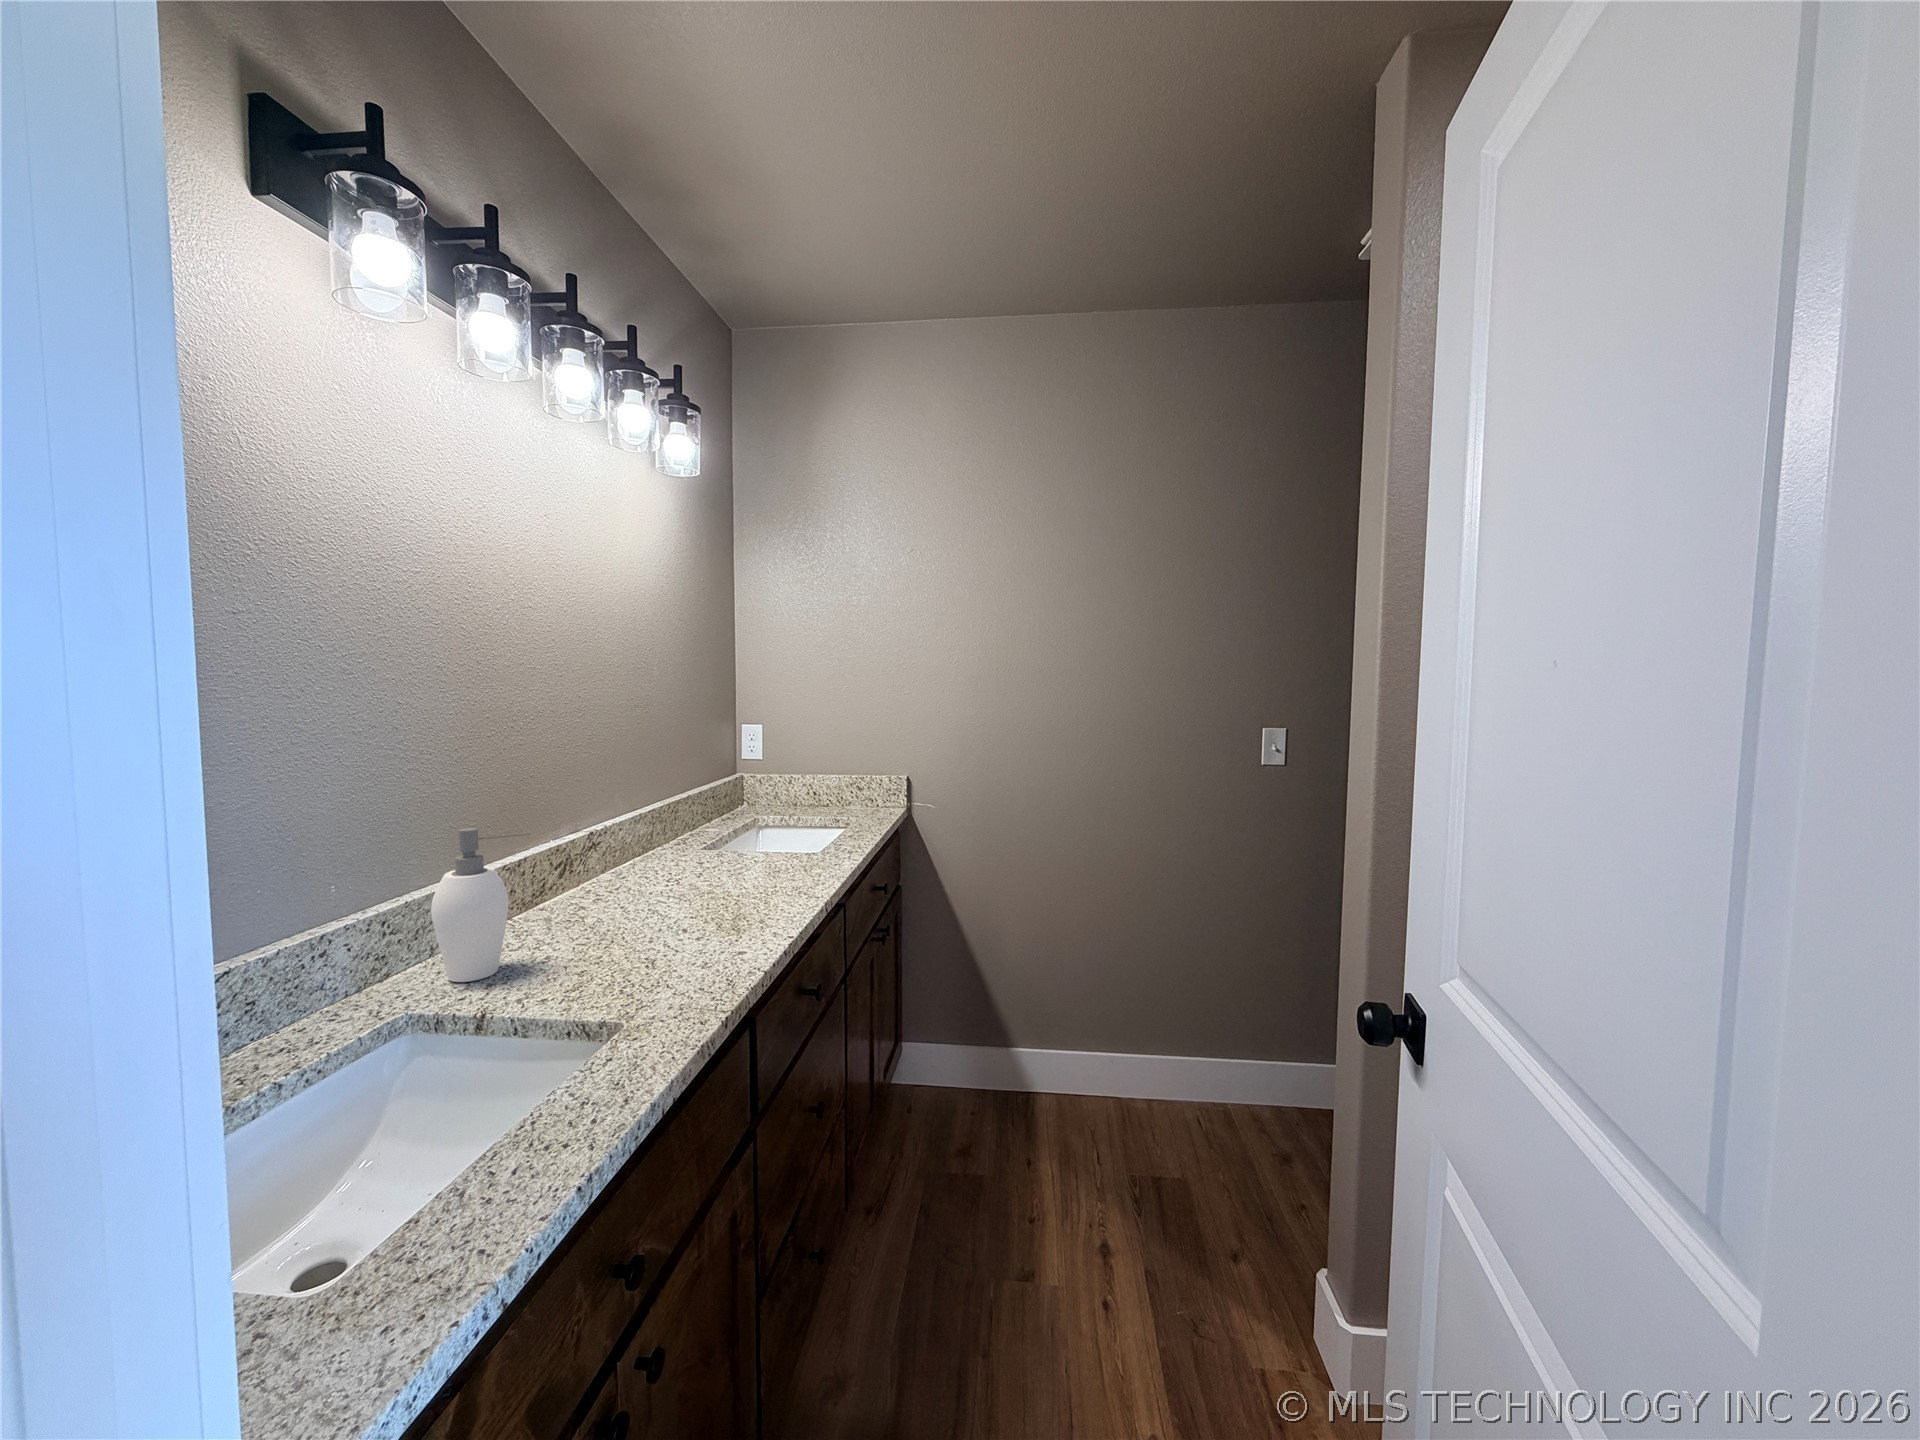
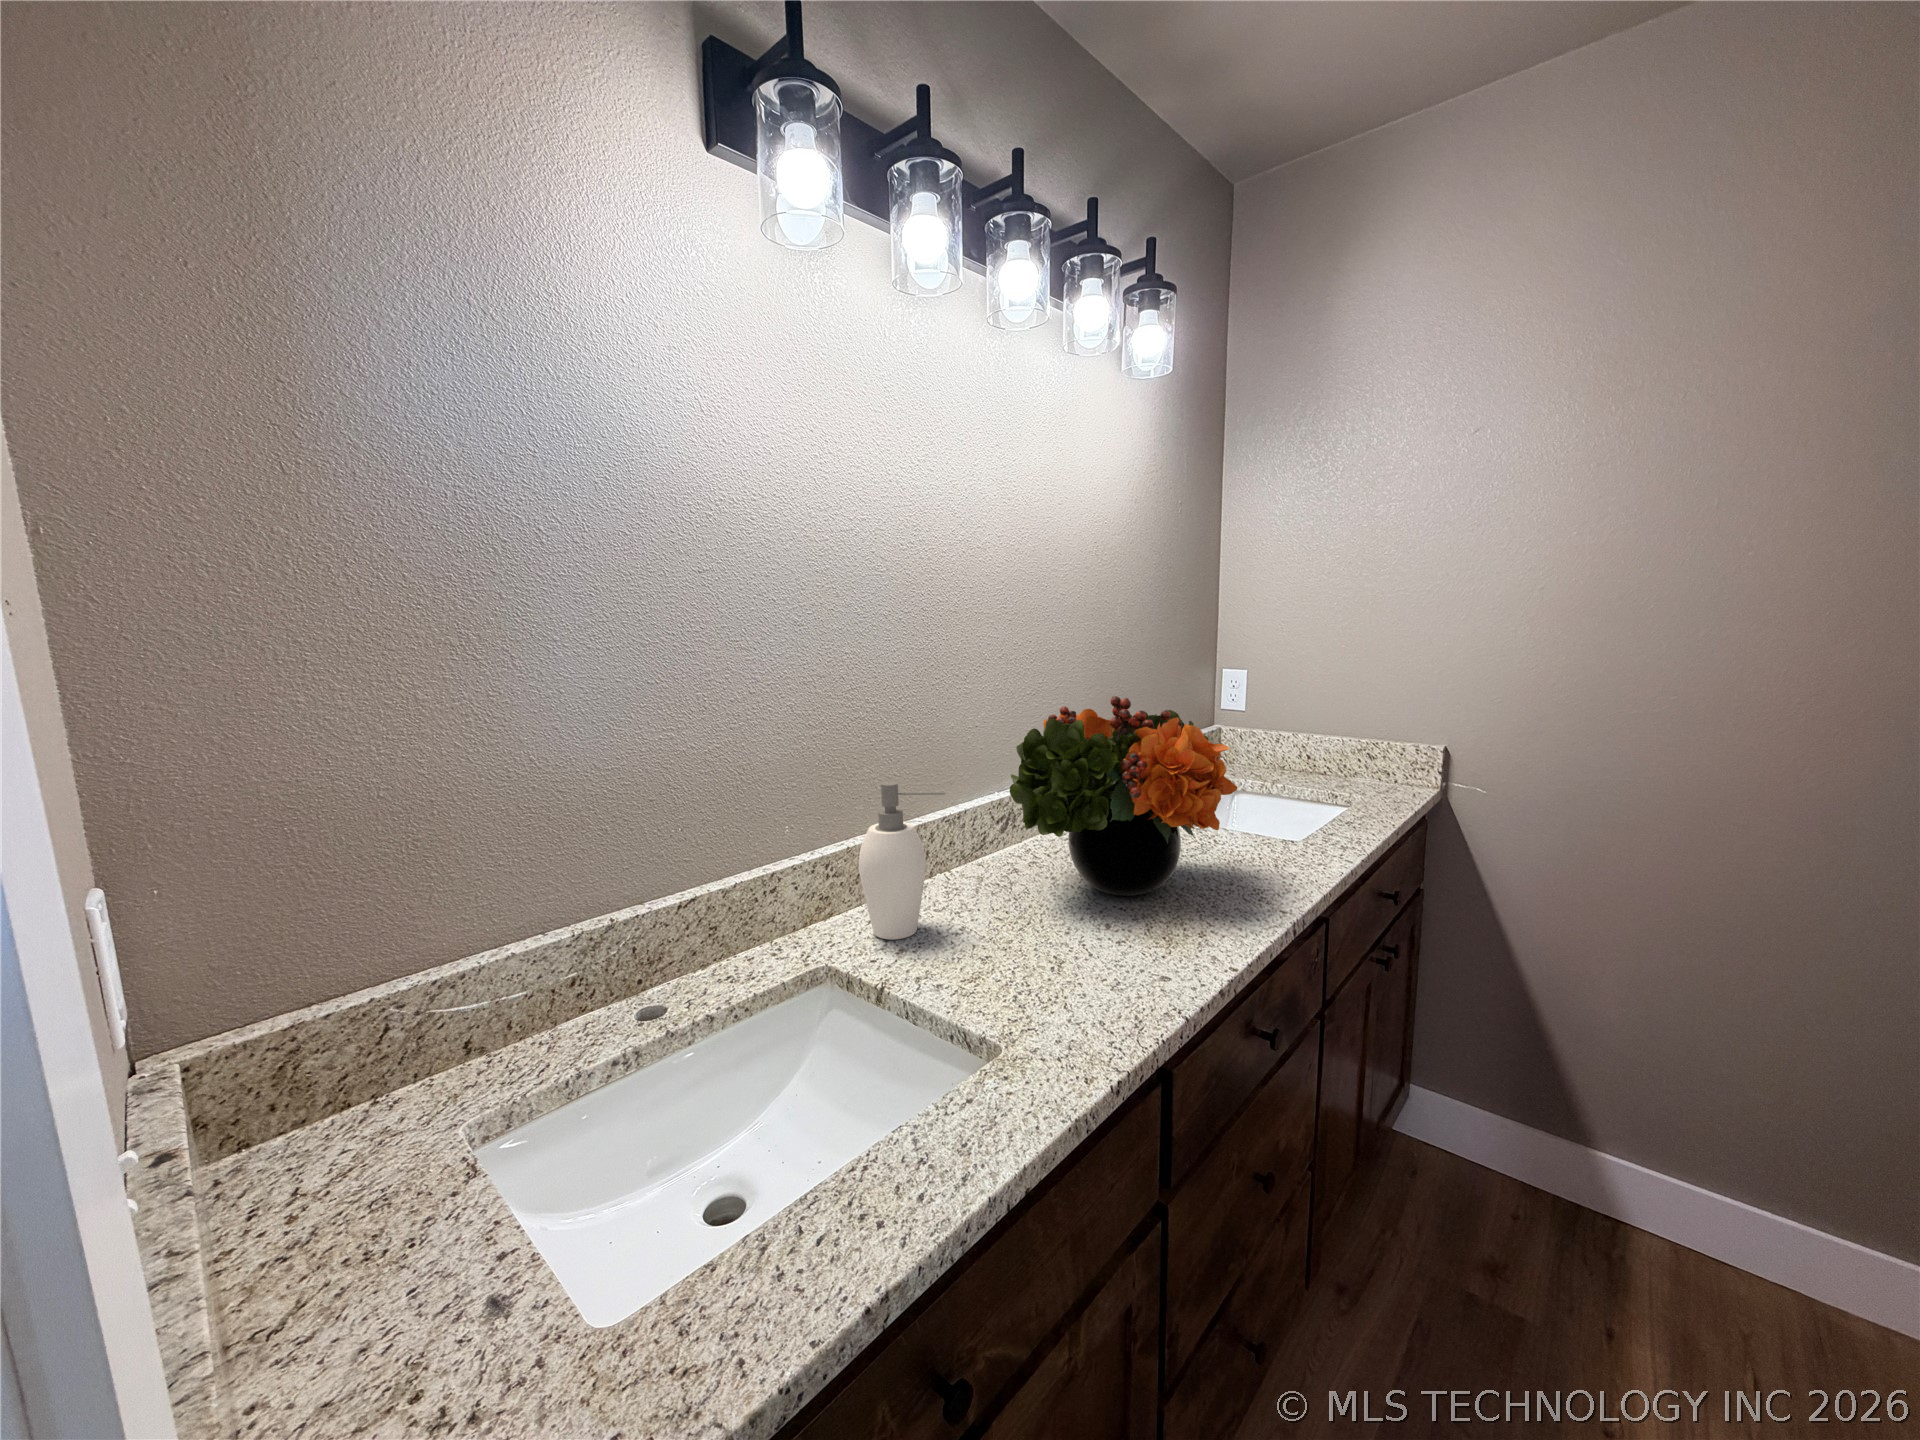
flower arrangement: none [580,743,781,909] -> present [1010,696,1237,896]

